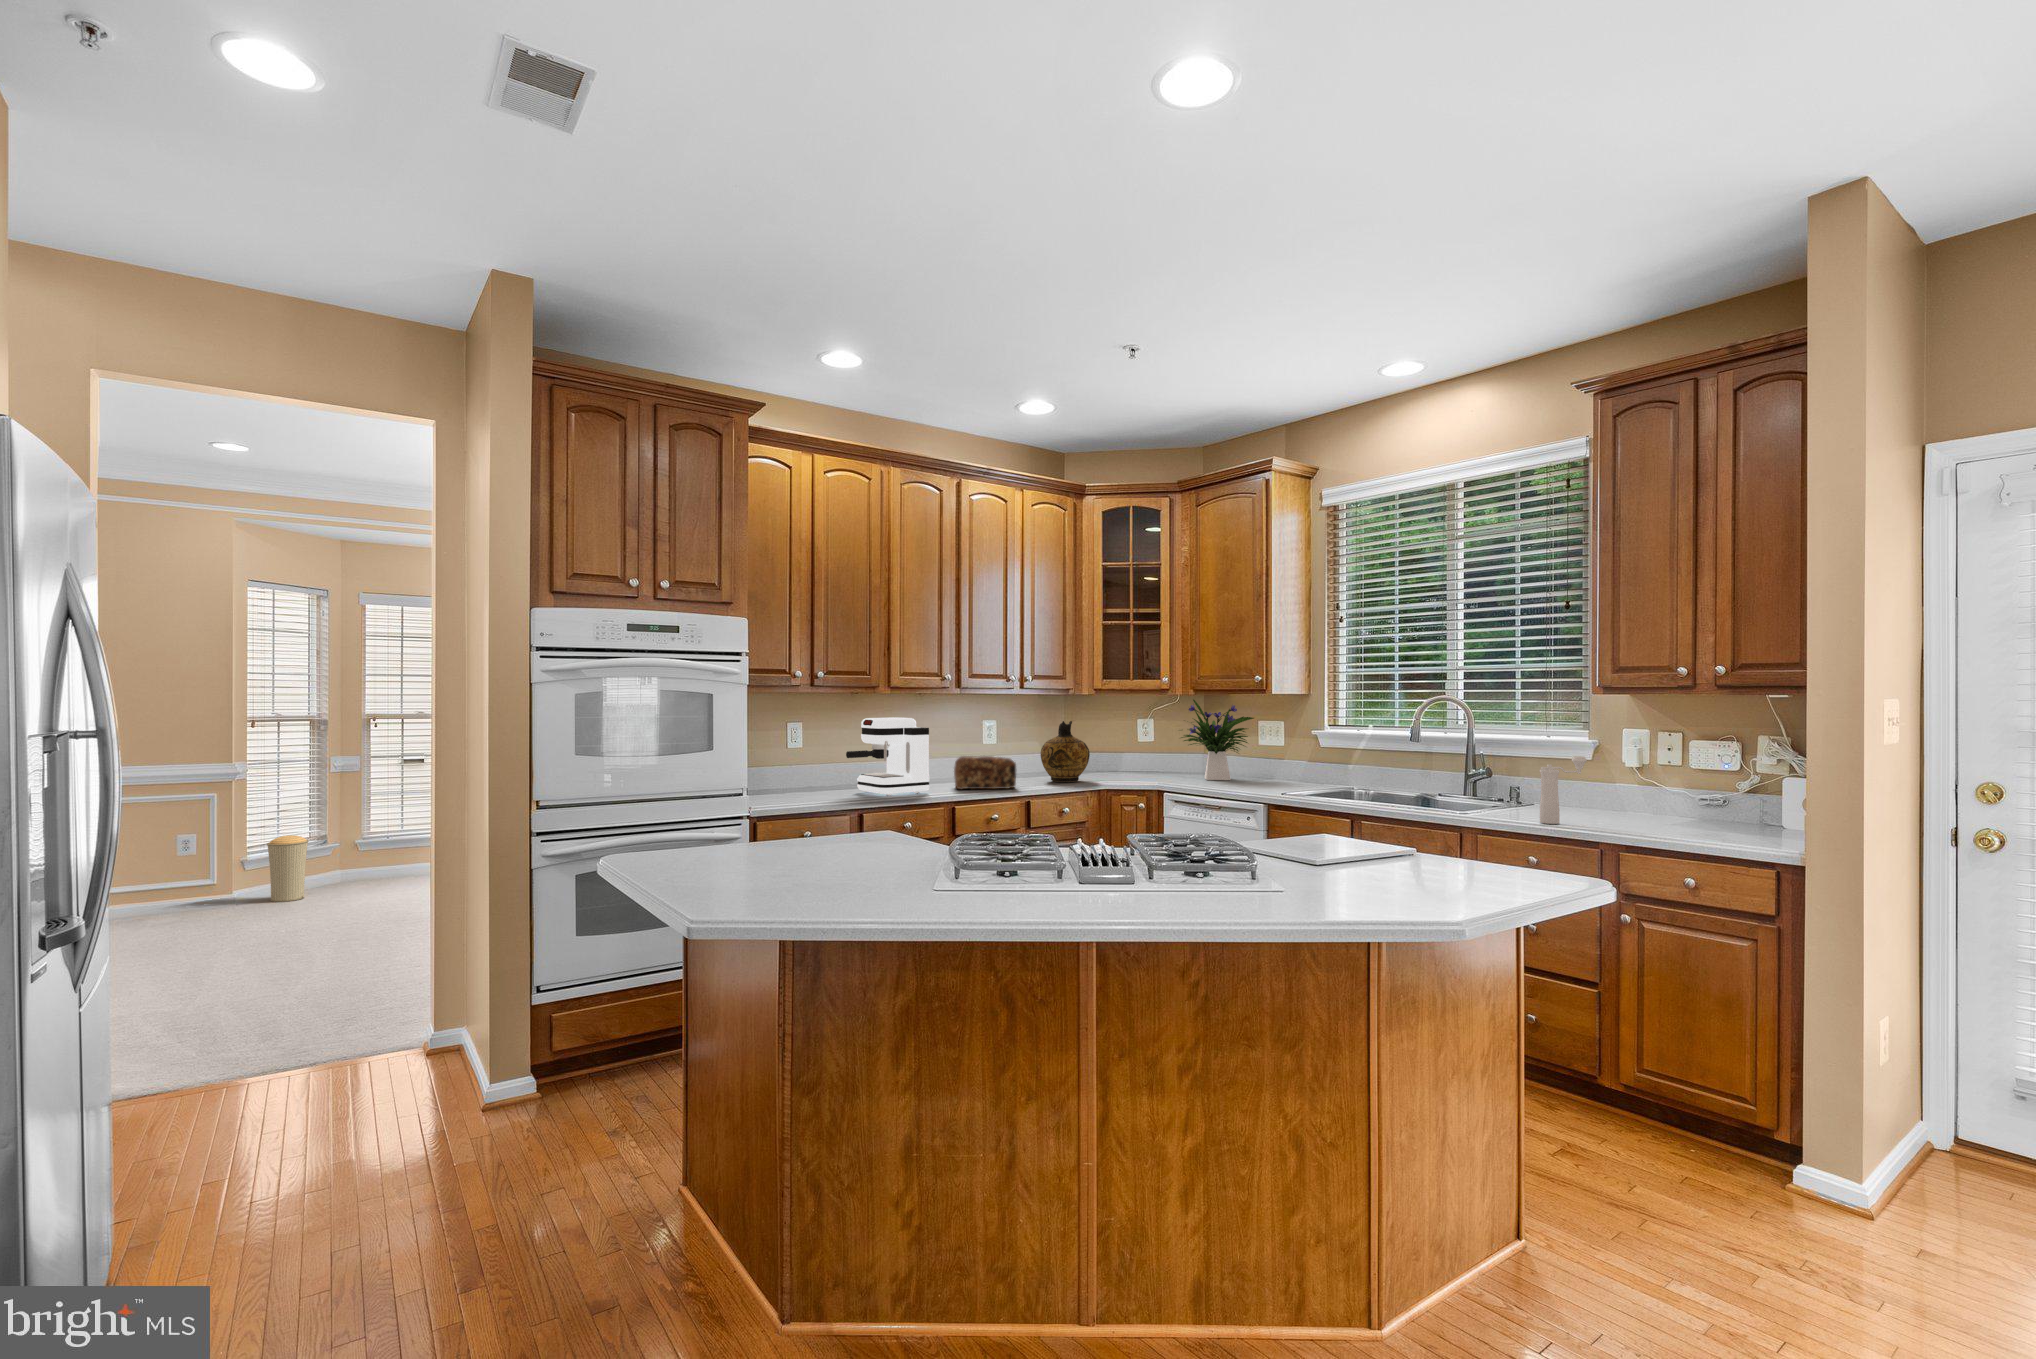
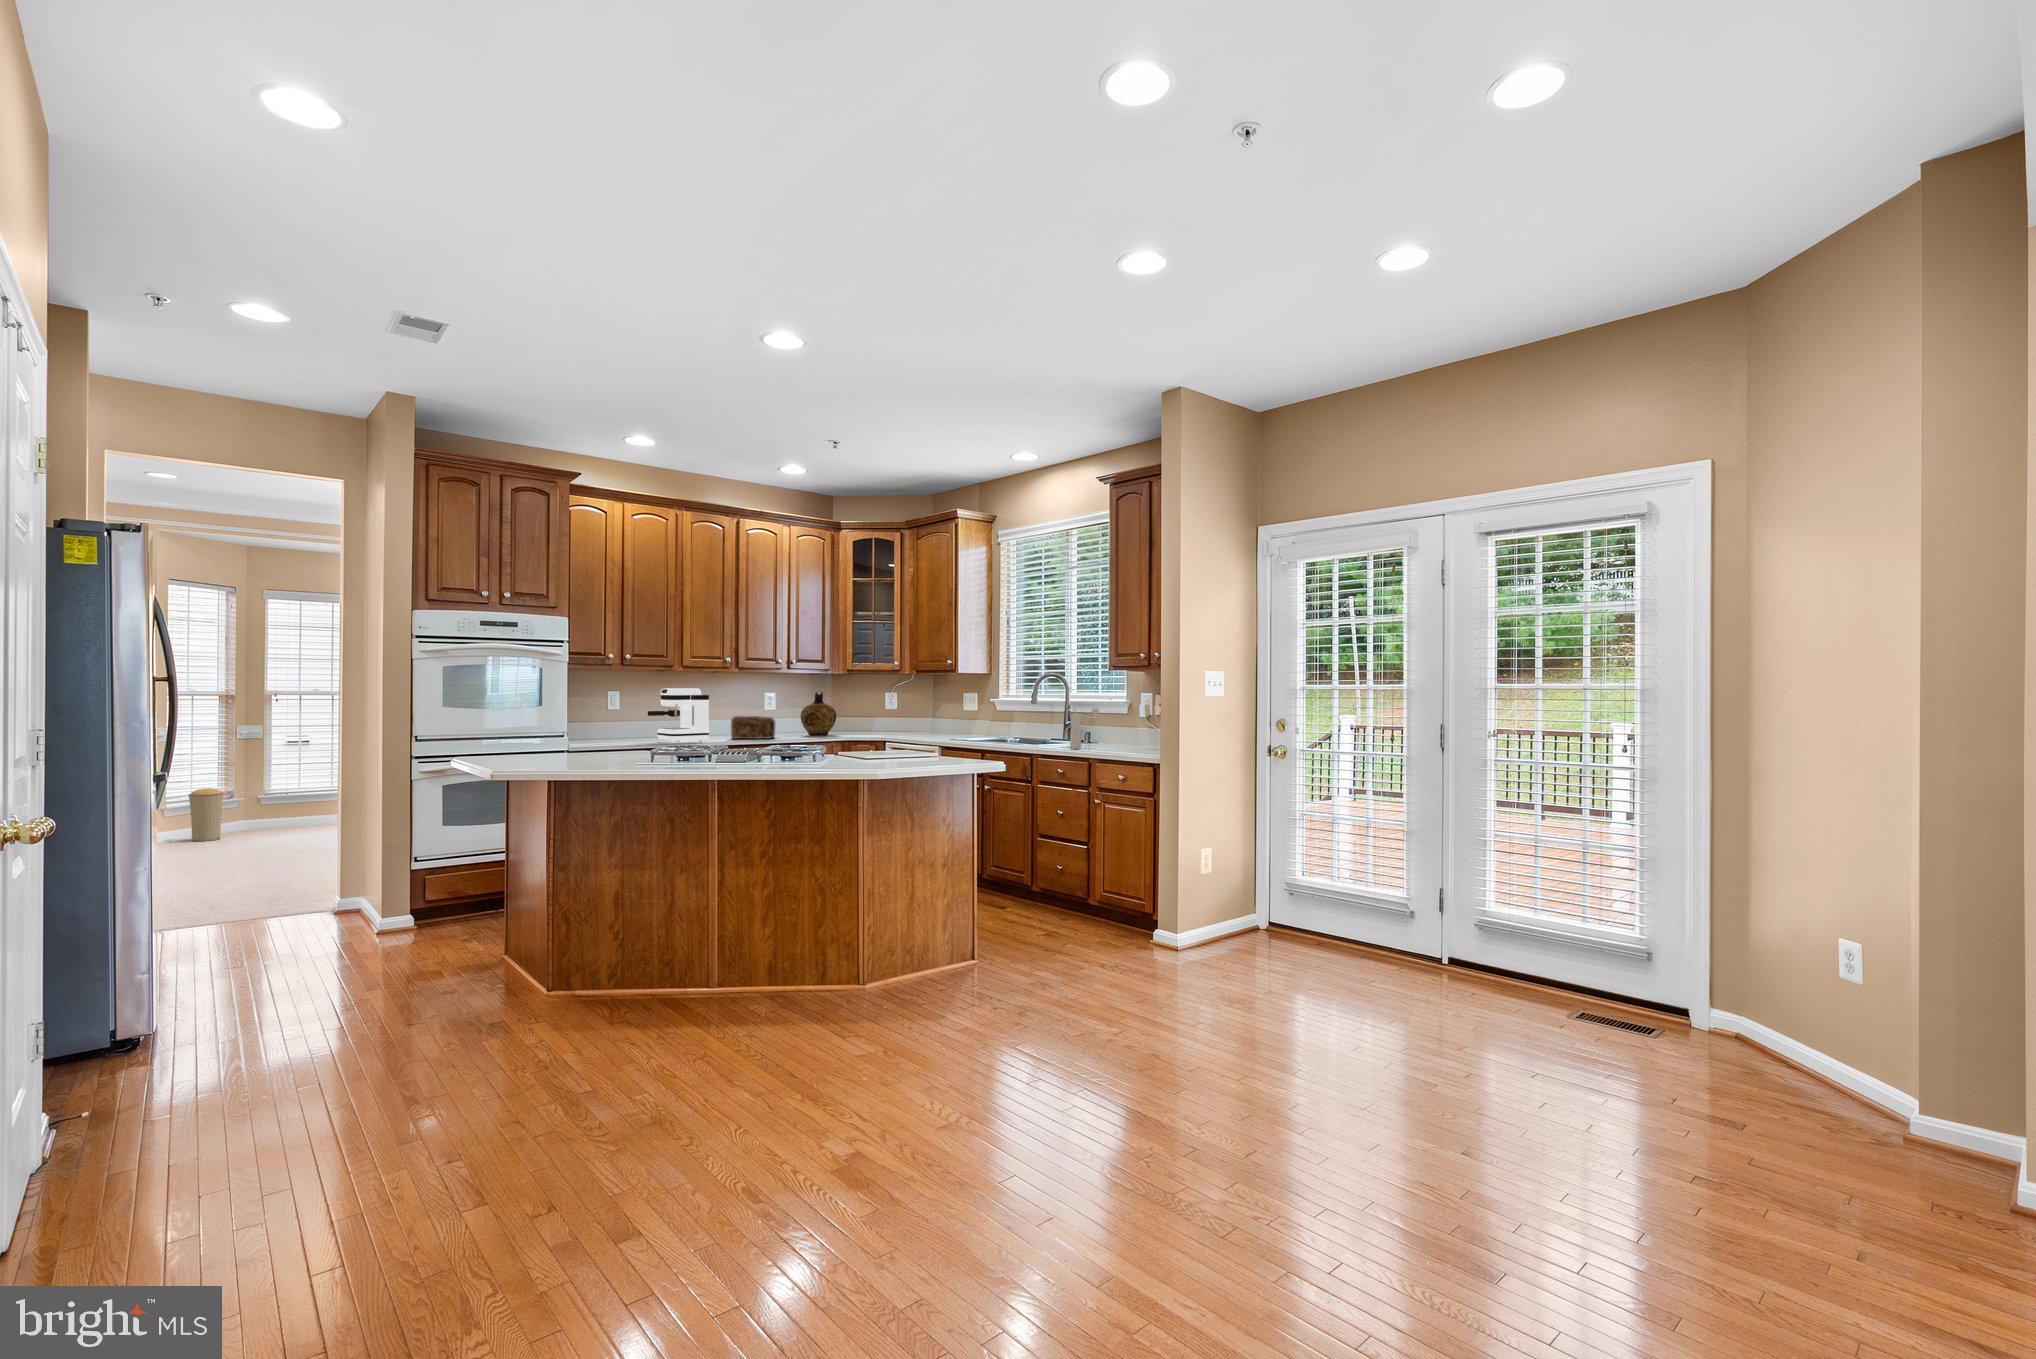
flower arrangement: present [1181,699,1254,780] -> none [903,677,957,734]

